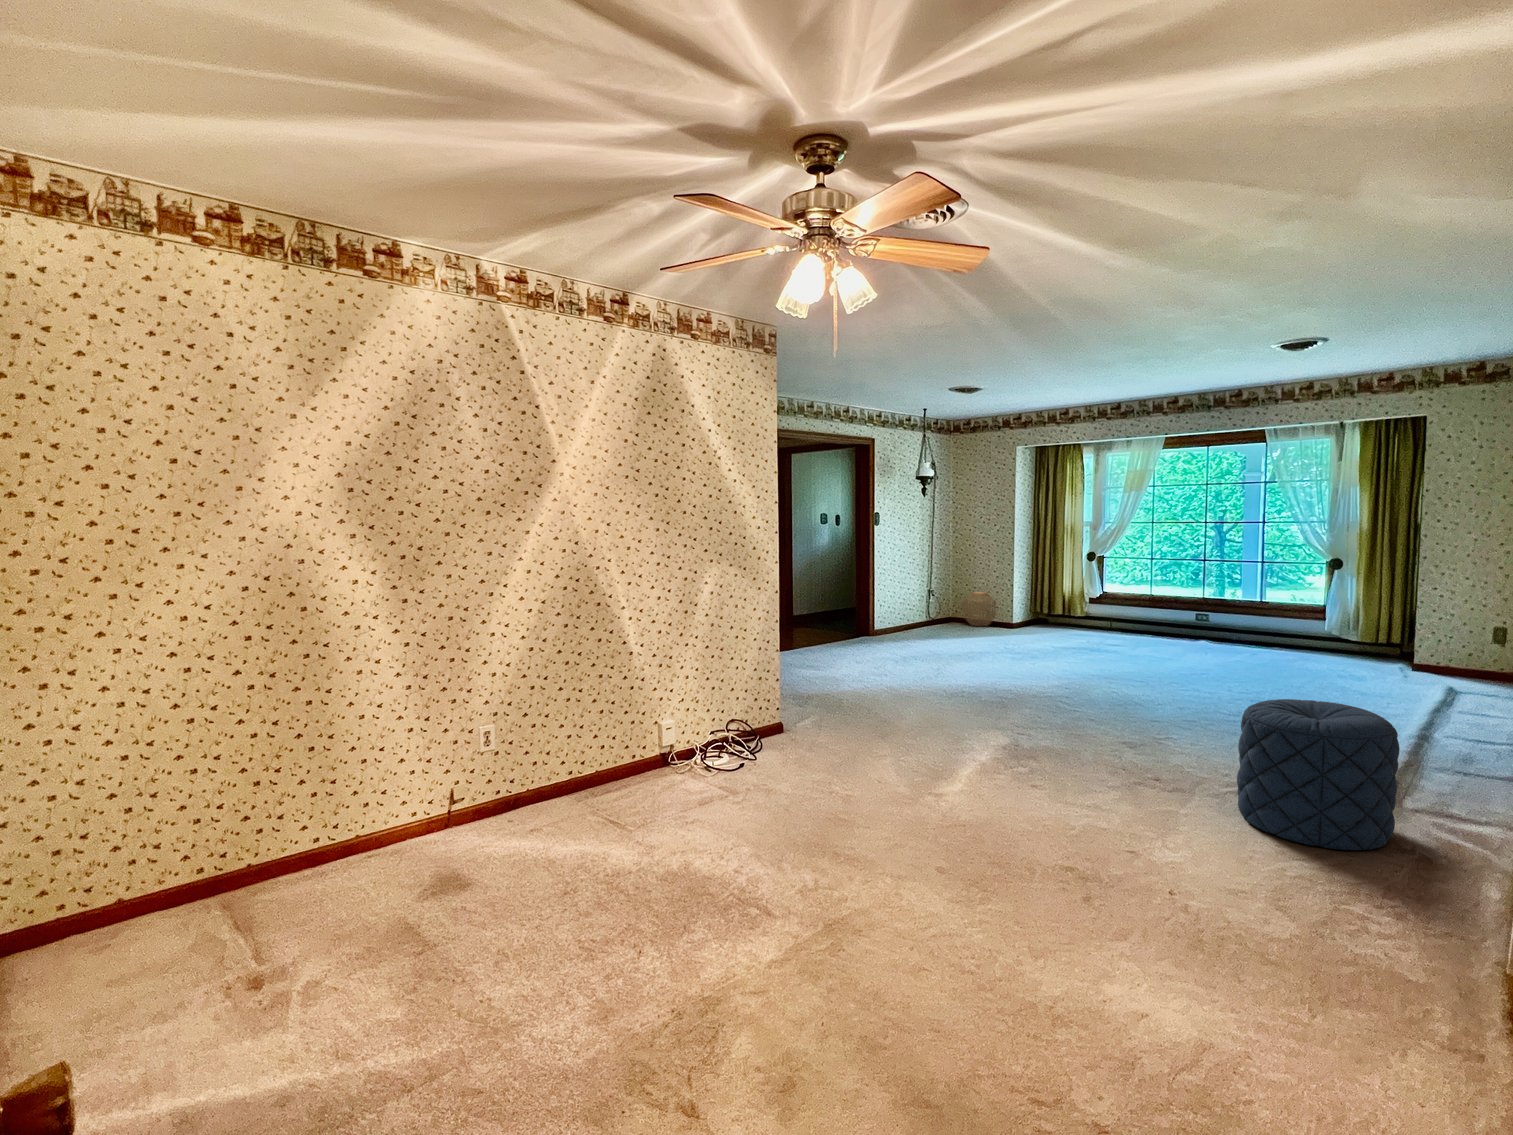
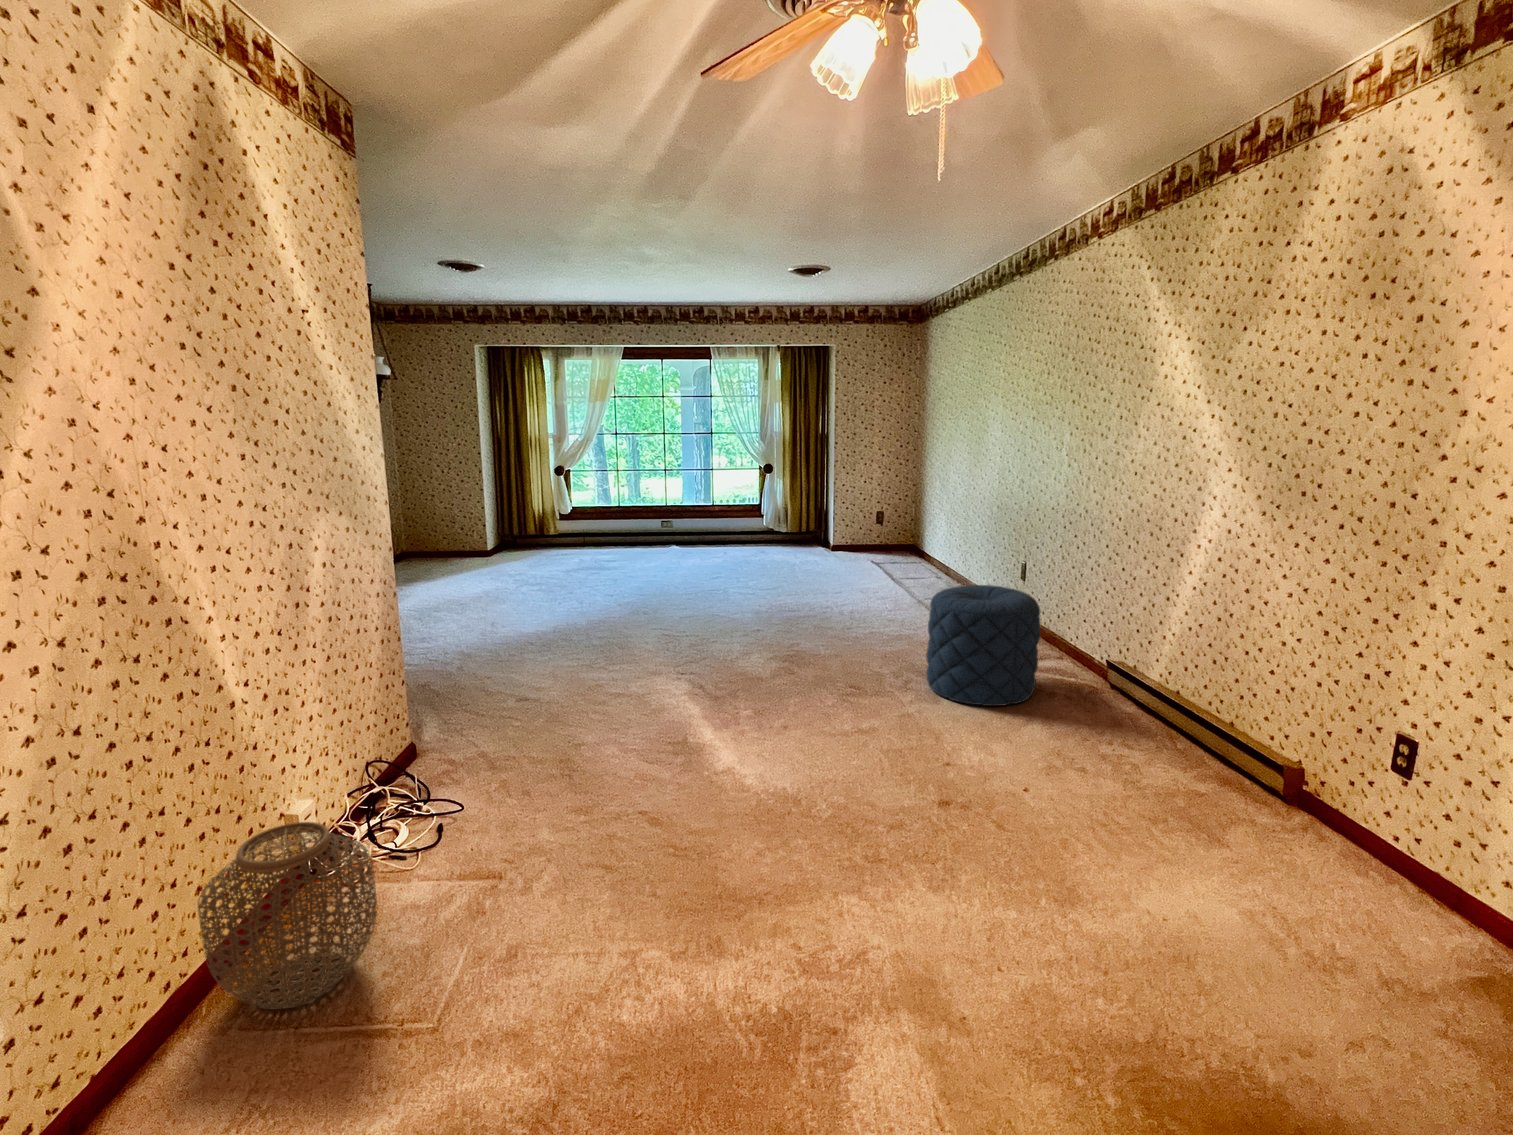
woven basket: present [963,592,996,626] -> present [198,822,377,1009]

